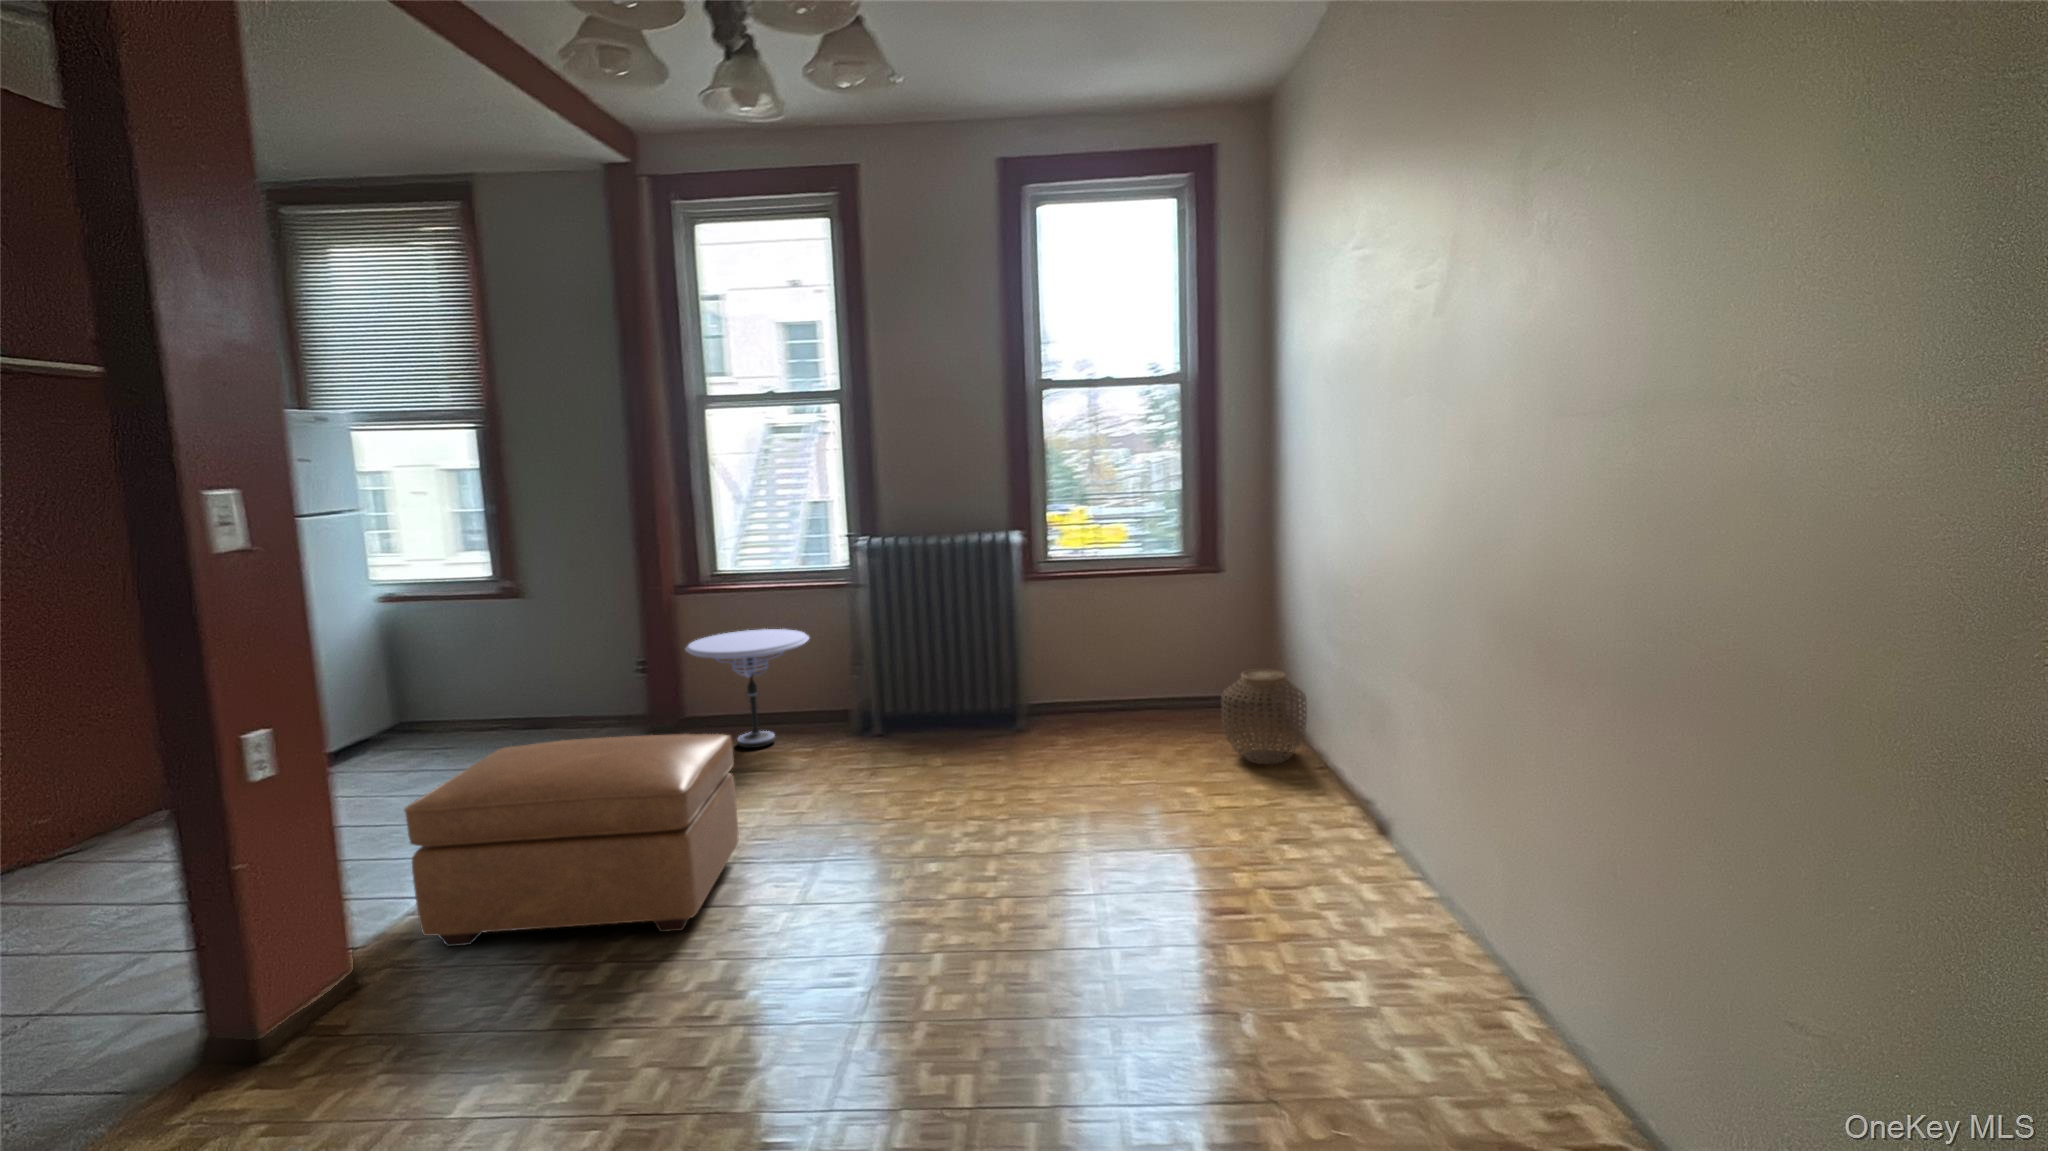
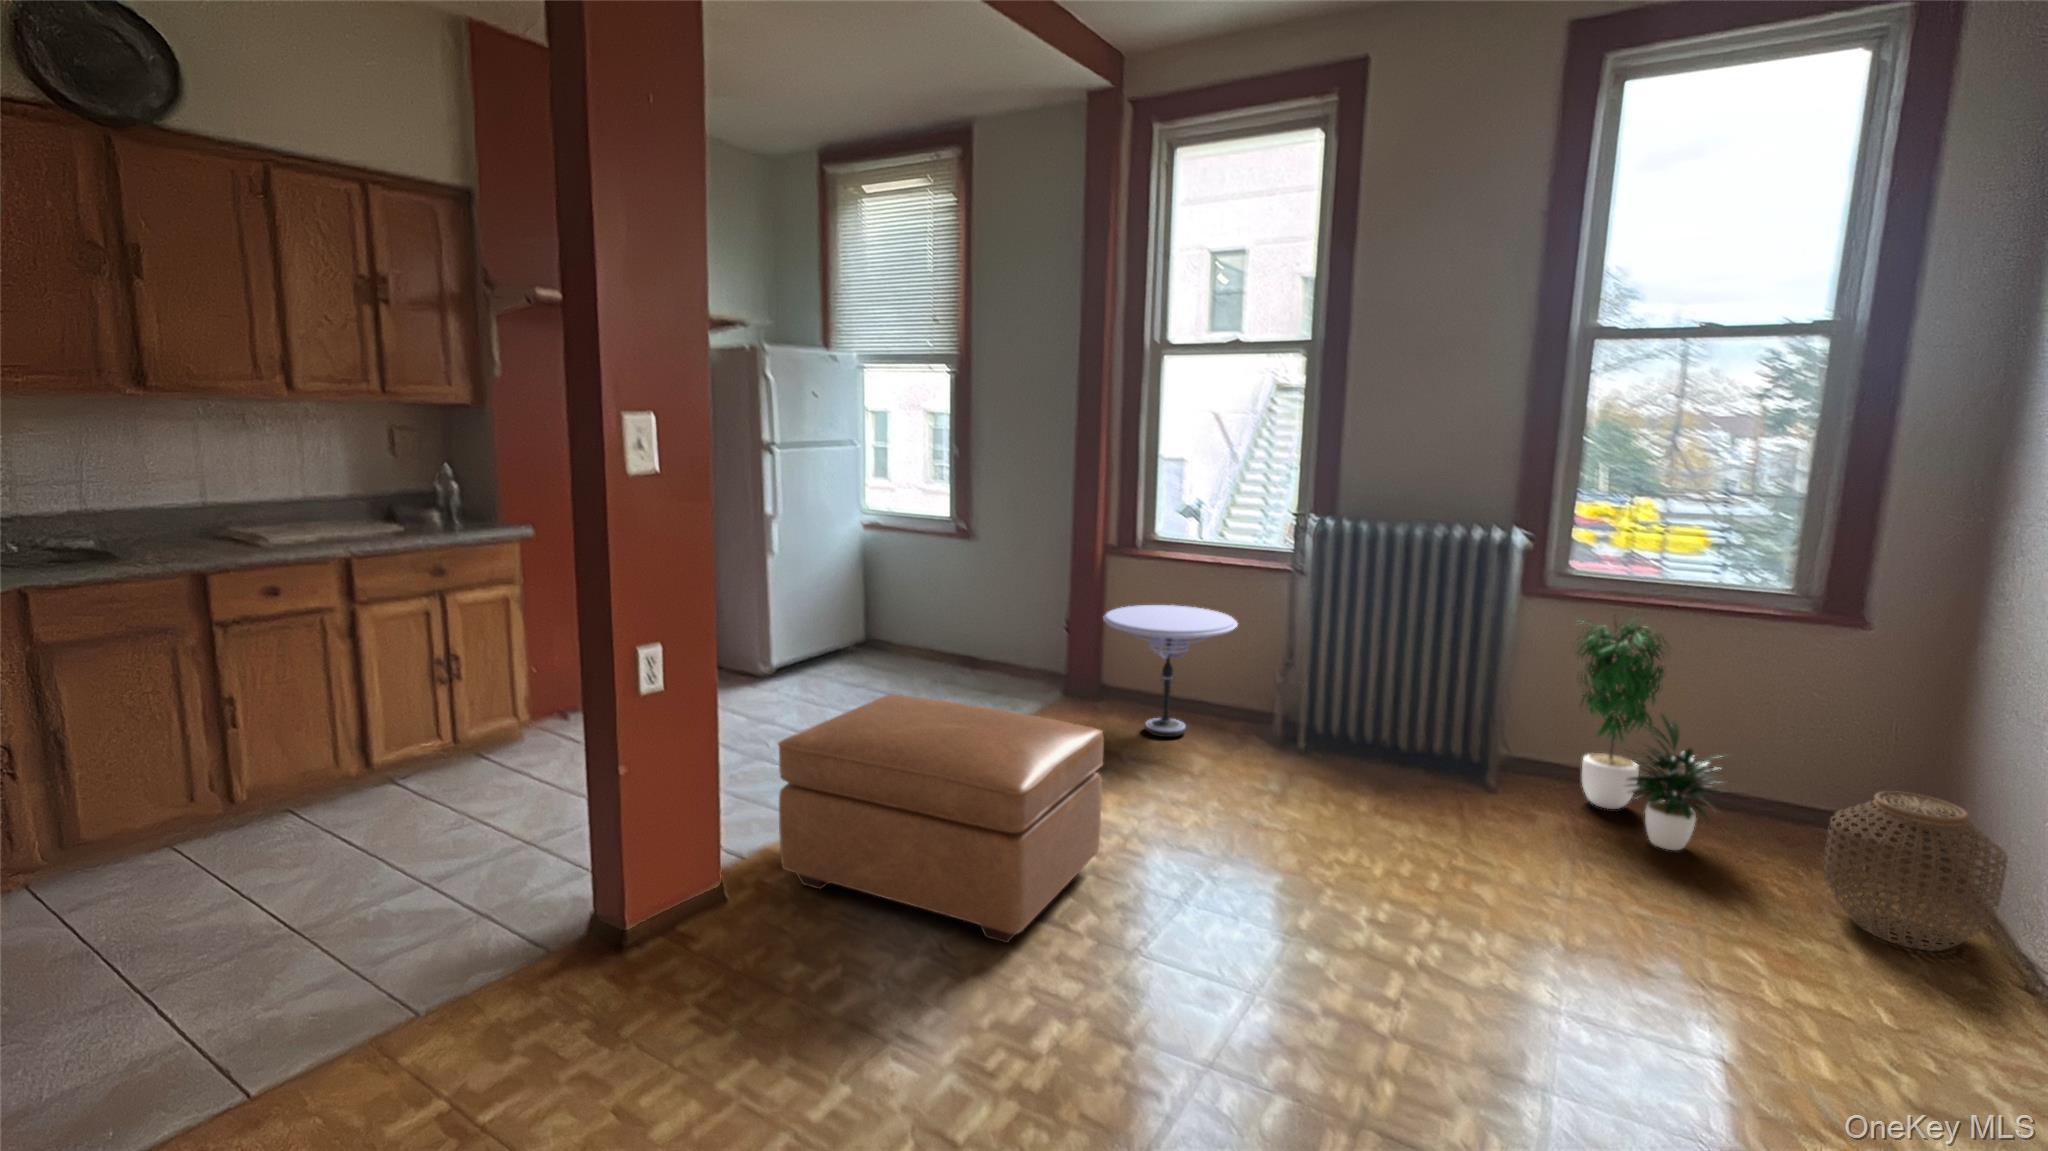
potted plant: none [1057,578,1168,743] -> present [1571,617,1721,850]

